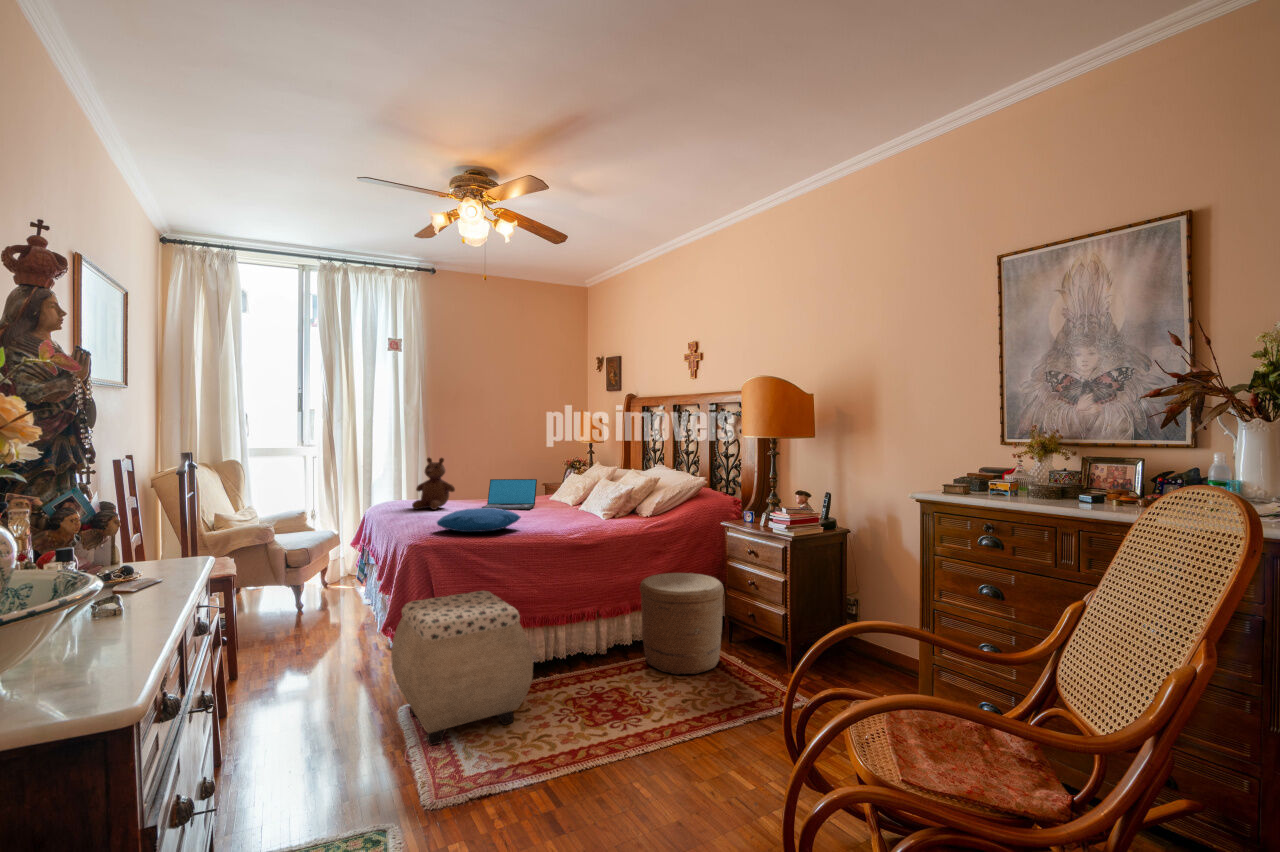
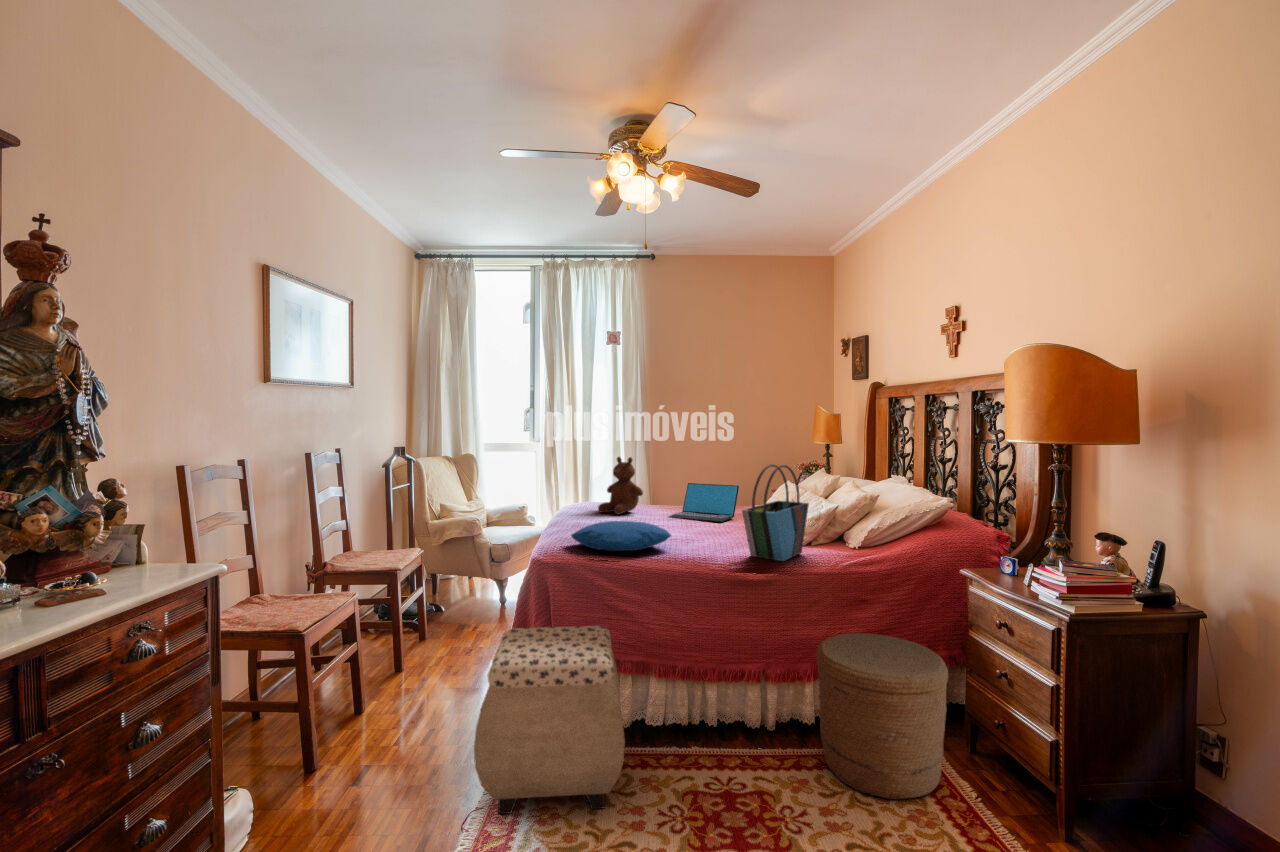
tote bag: none [579,457,618,528] -> present [742,464,809,561]

